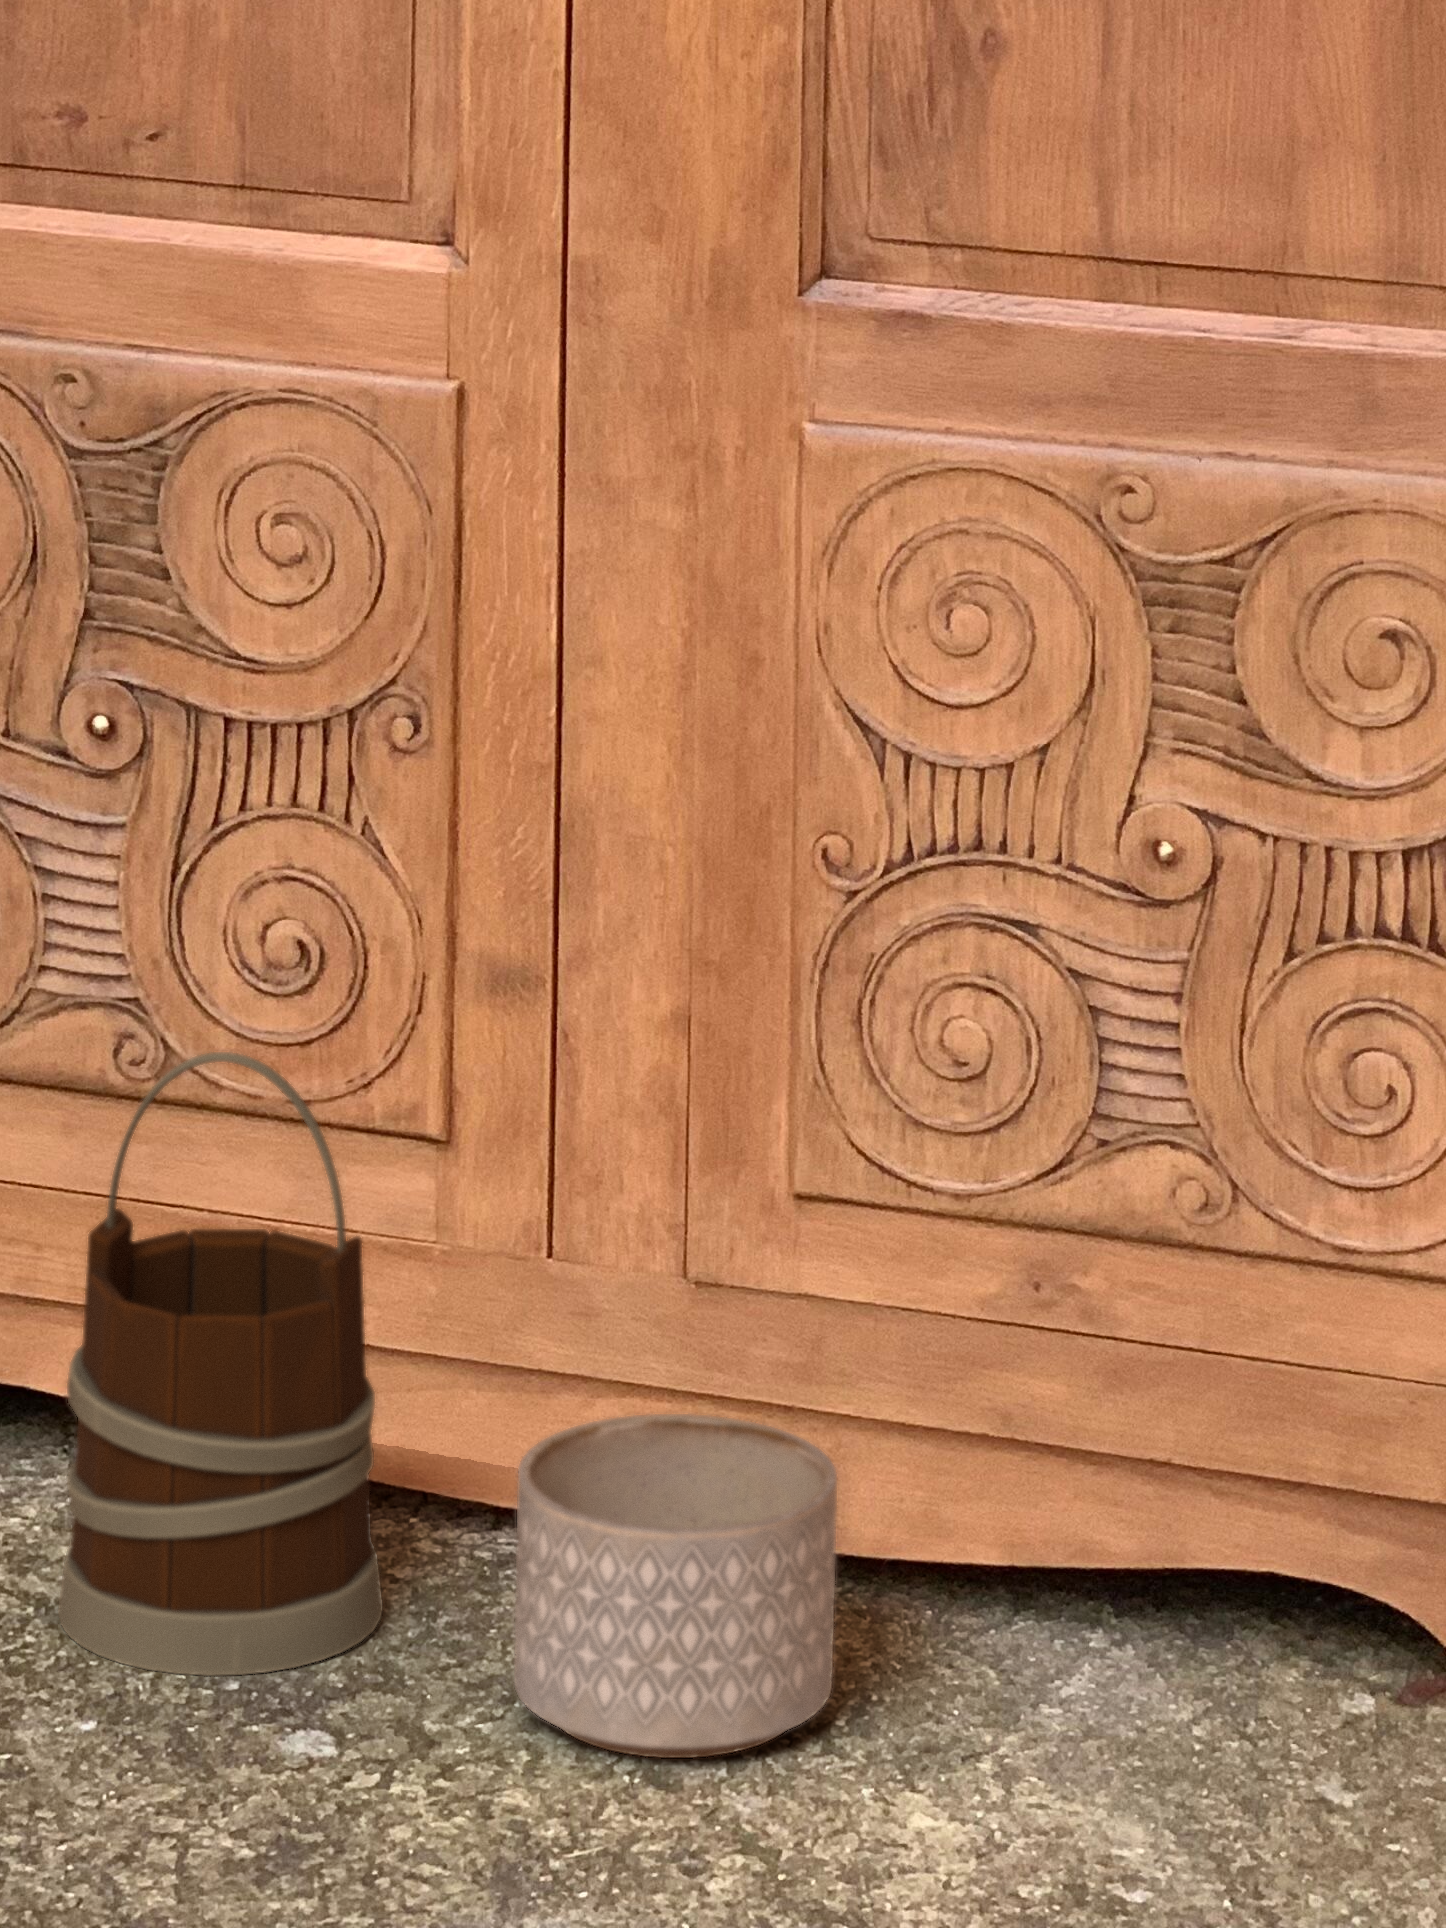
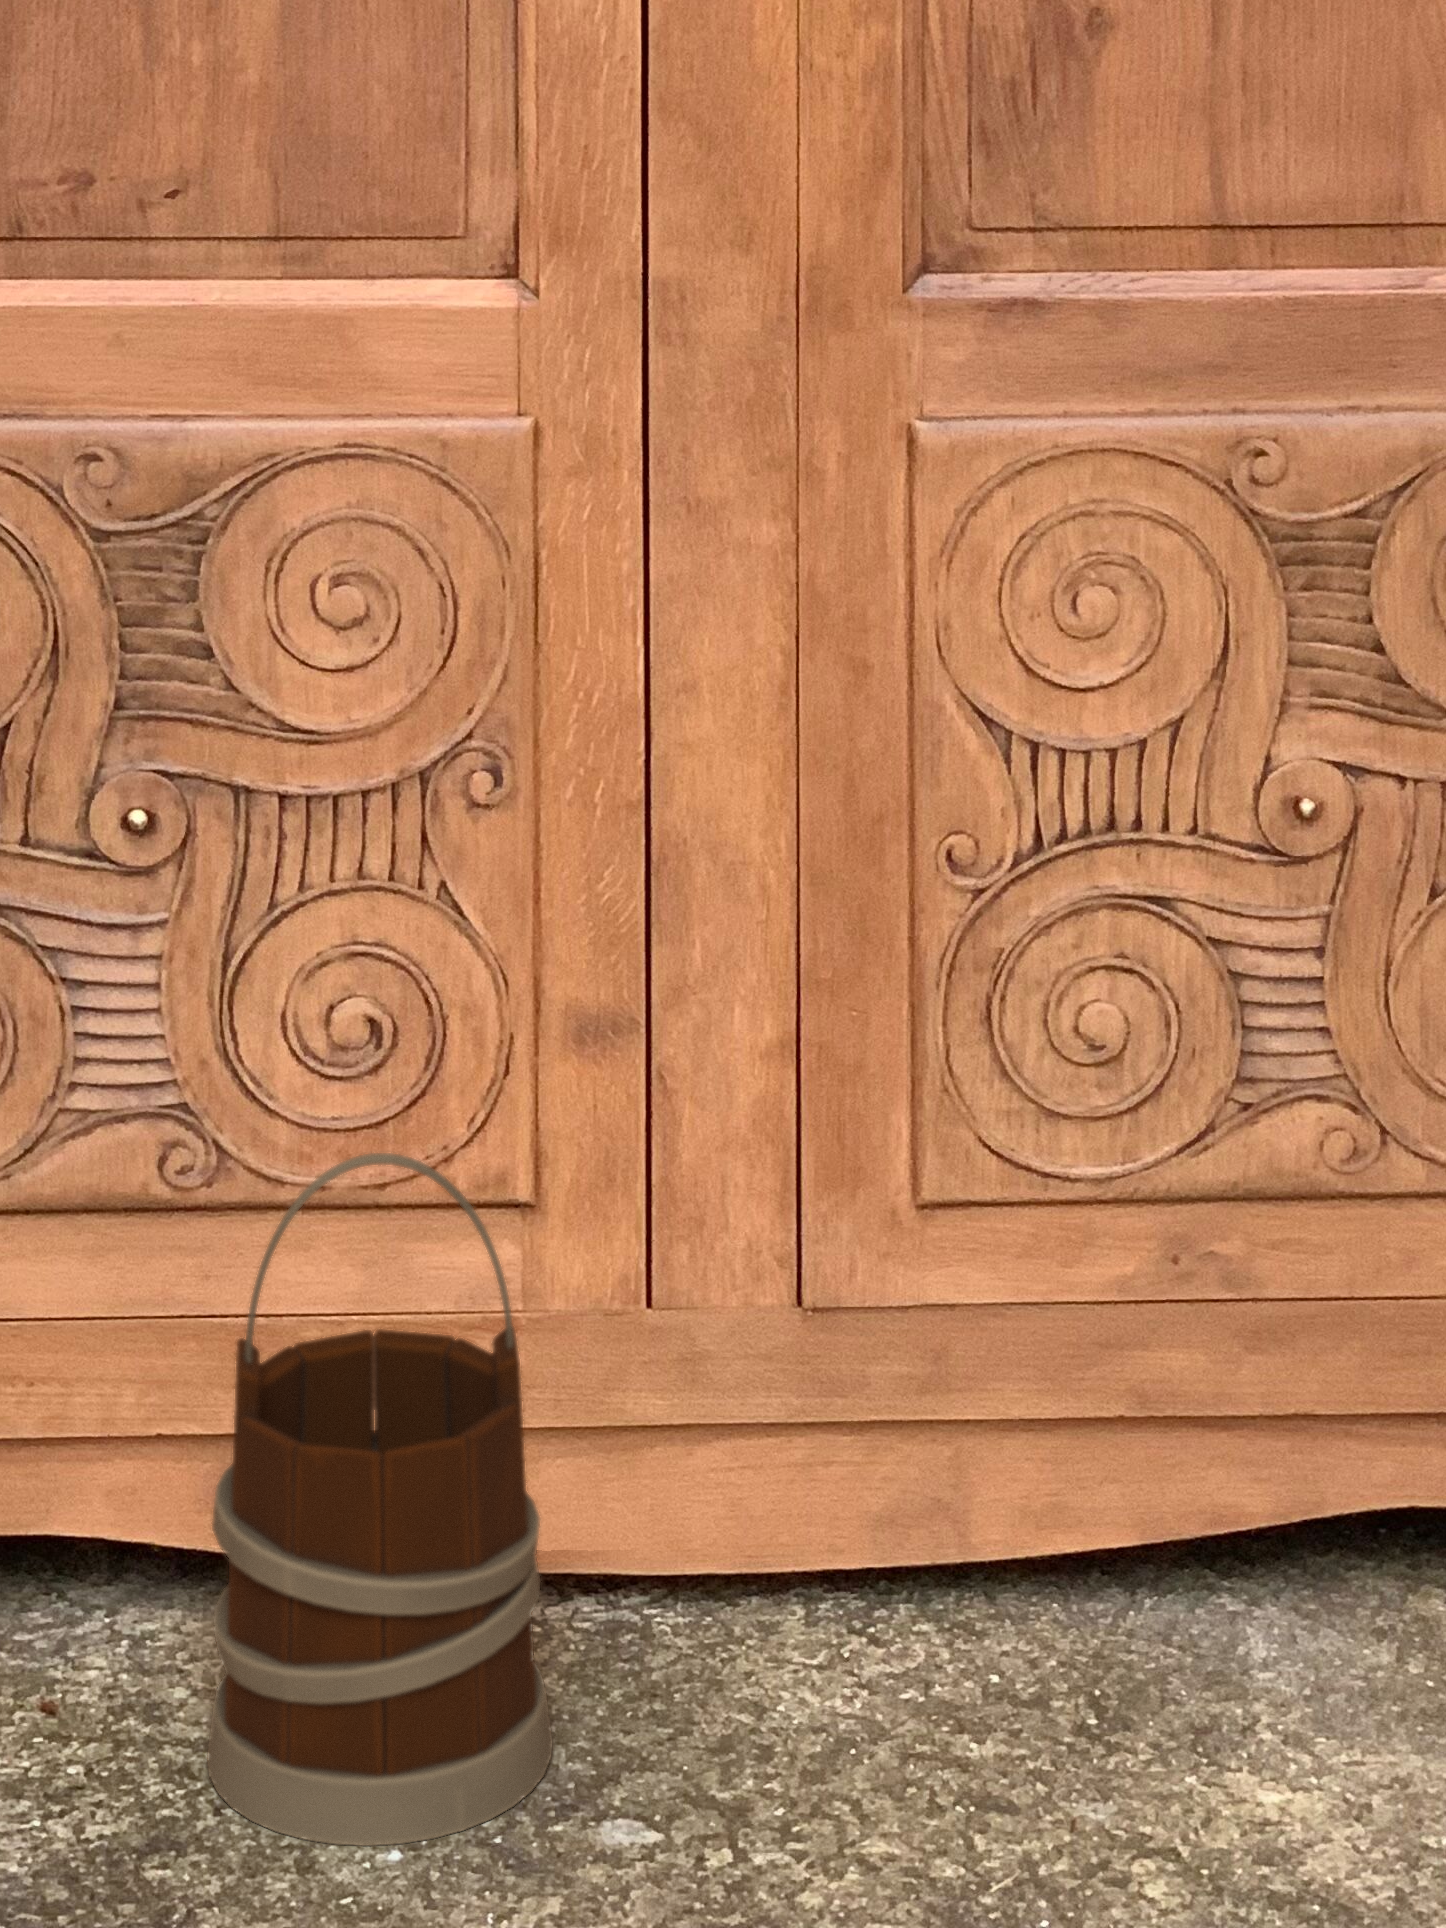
planter: present [514,1414,837,1758] -> none [751,1447,1083,1839]

